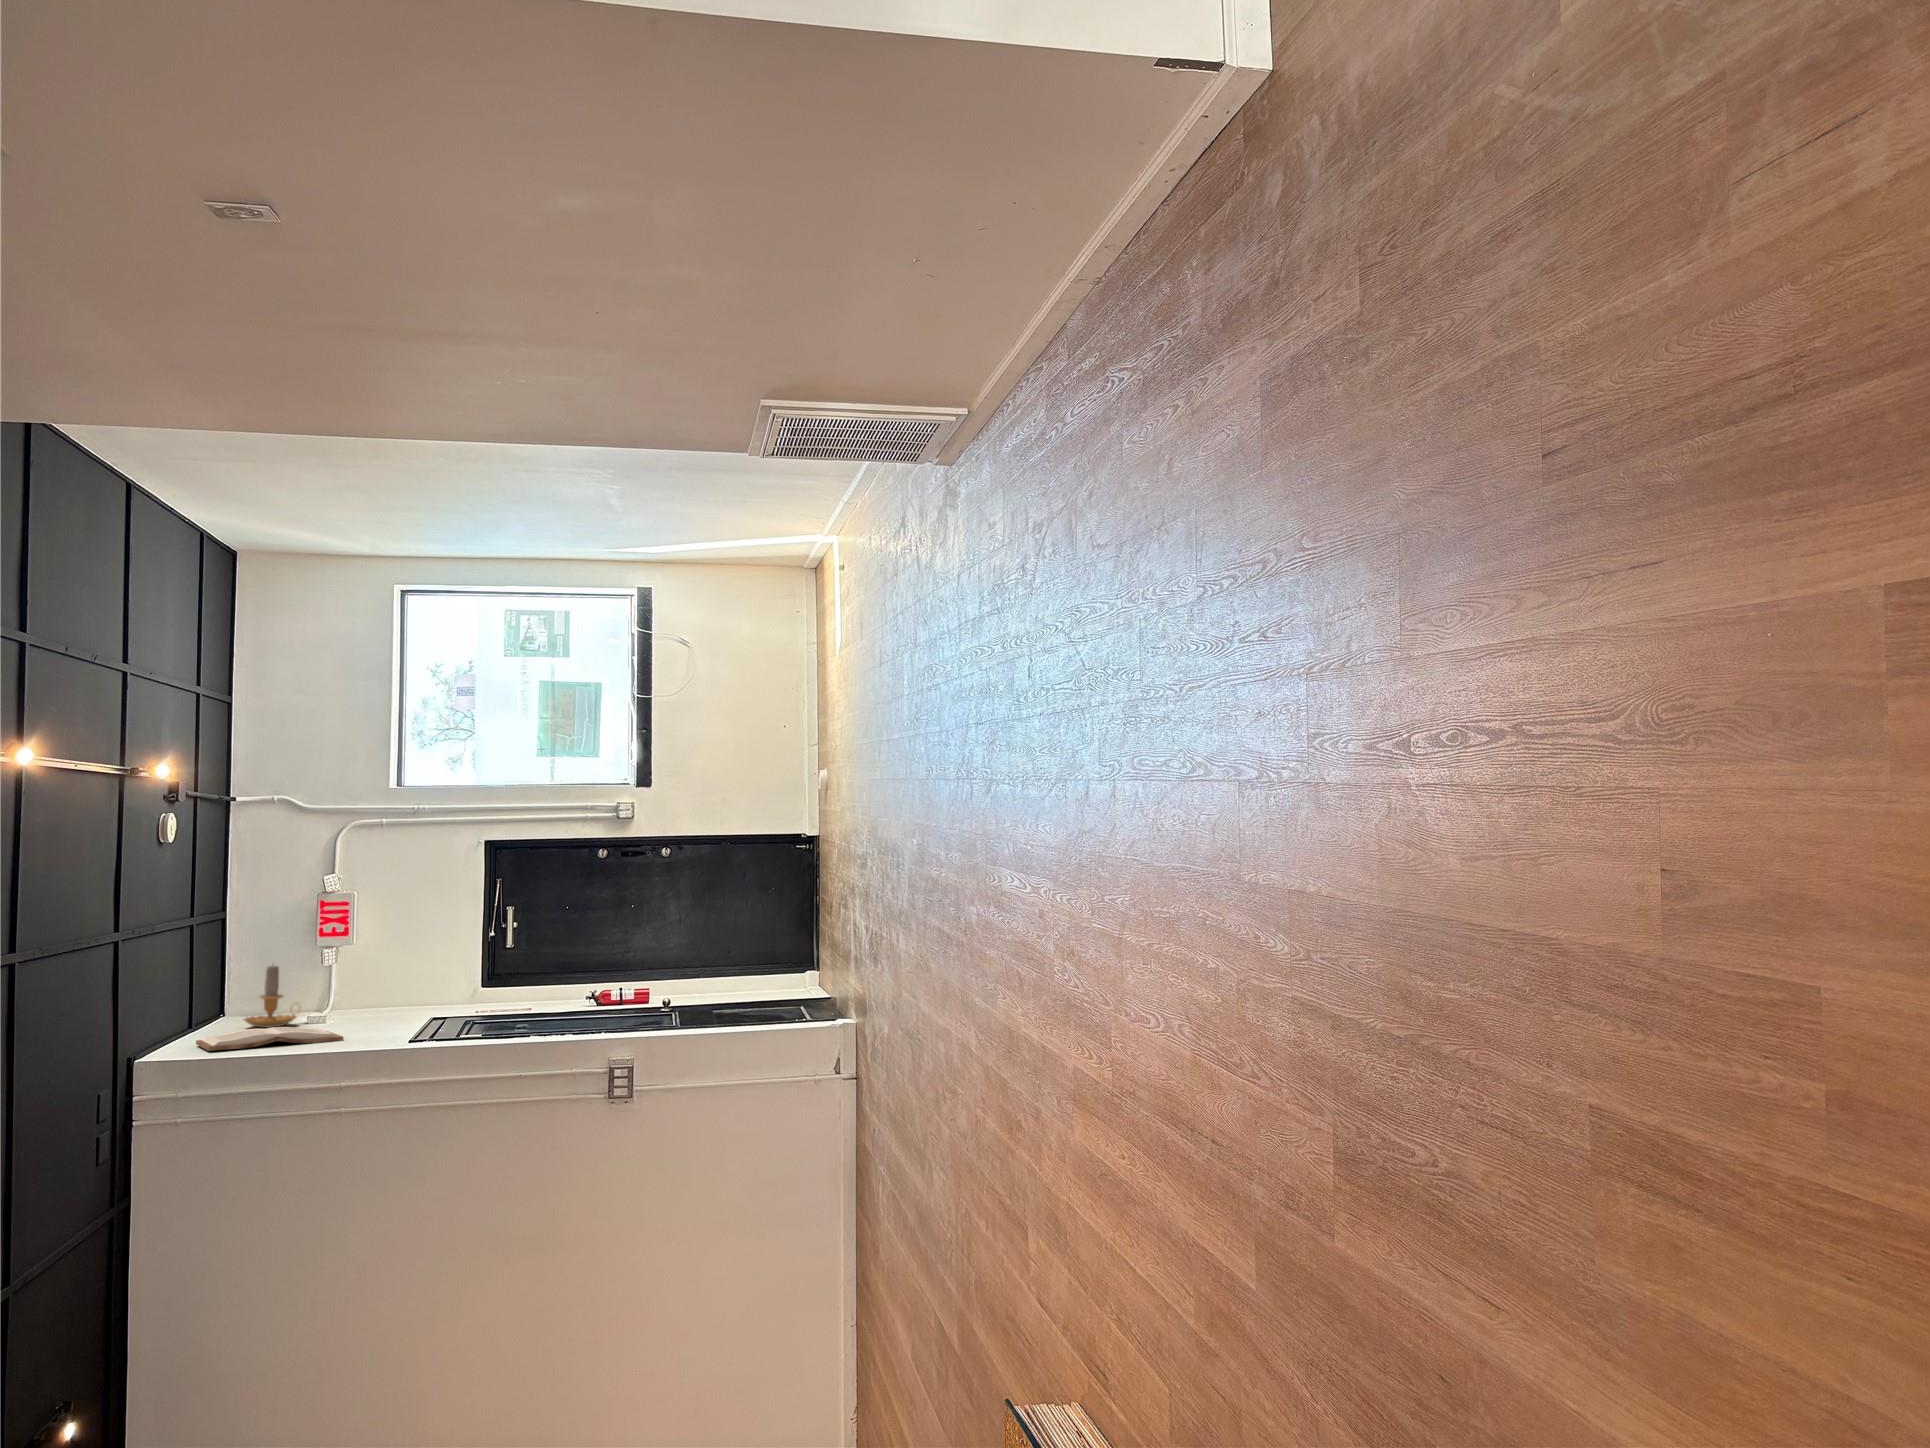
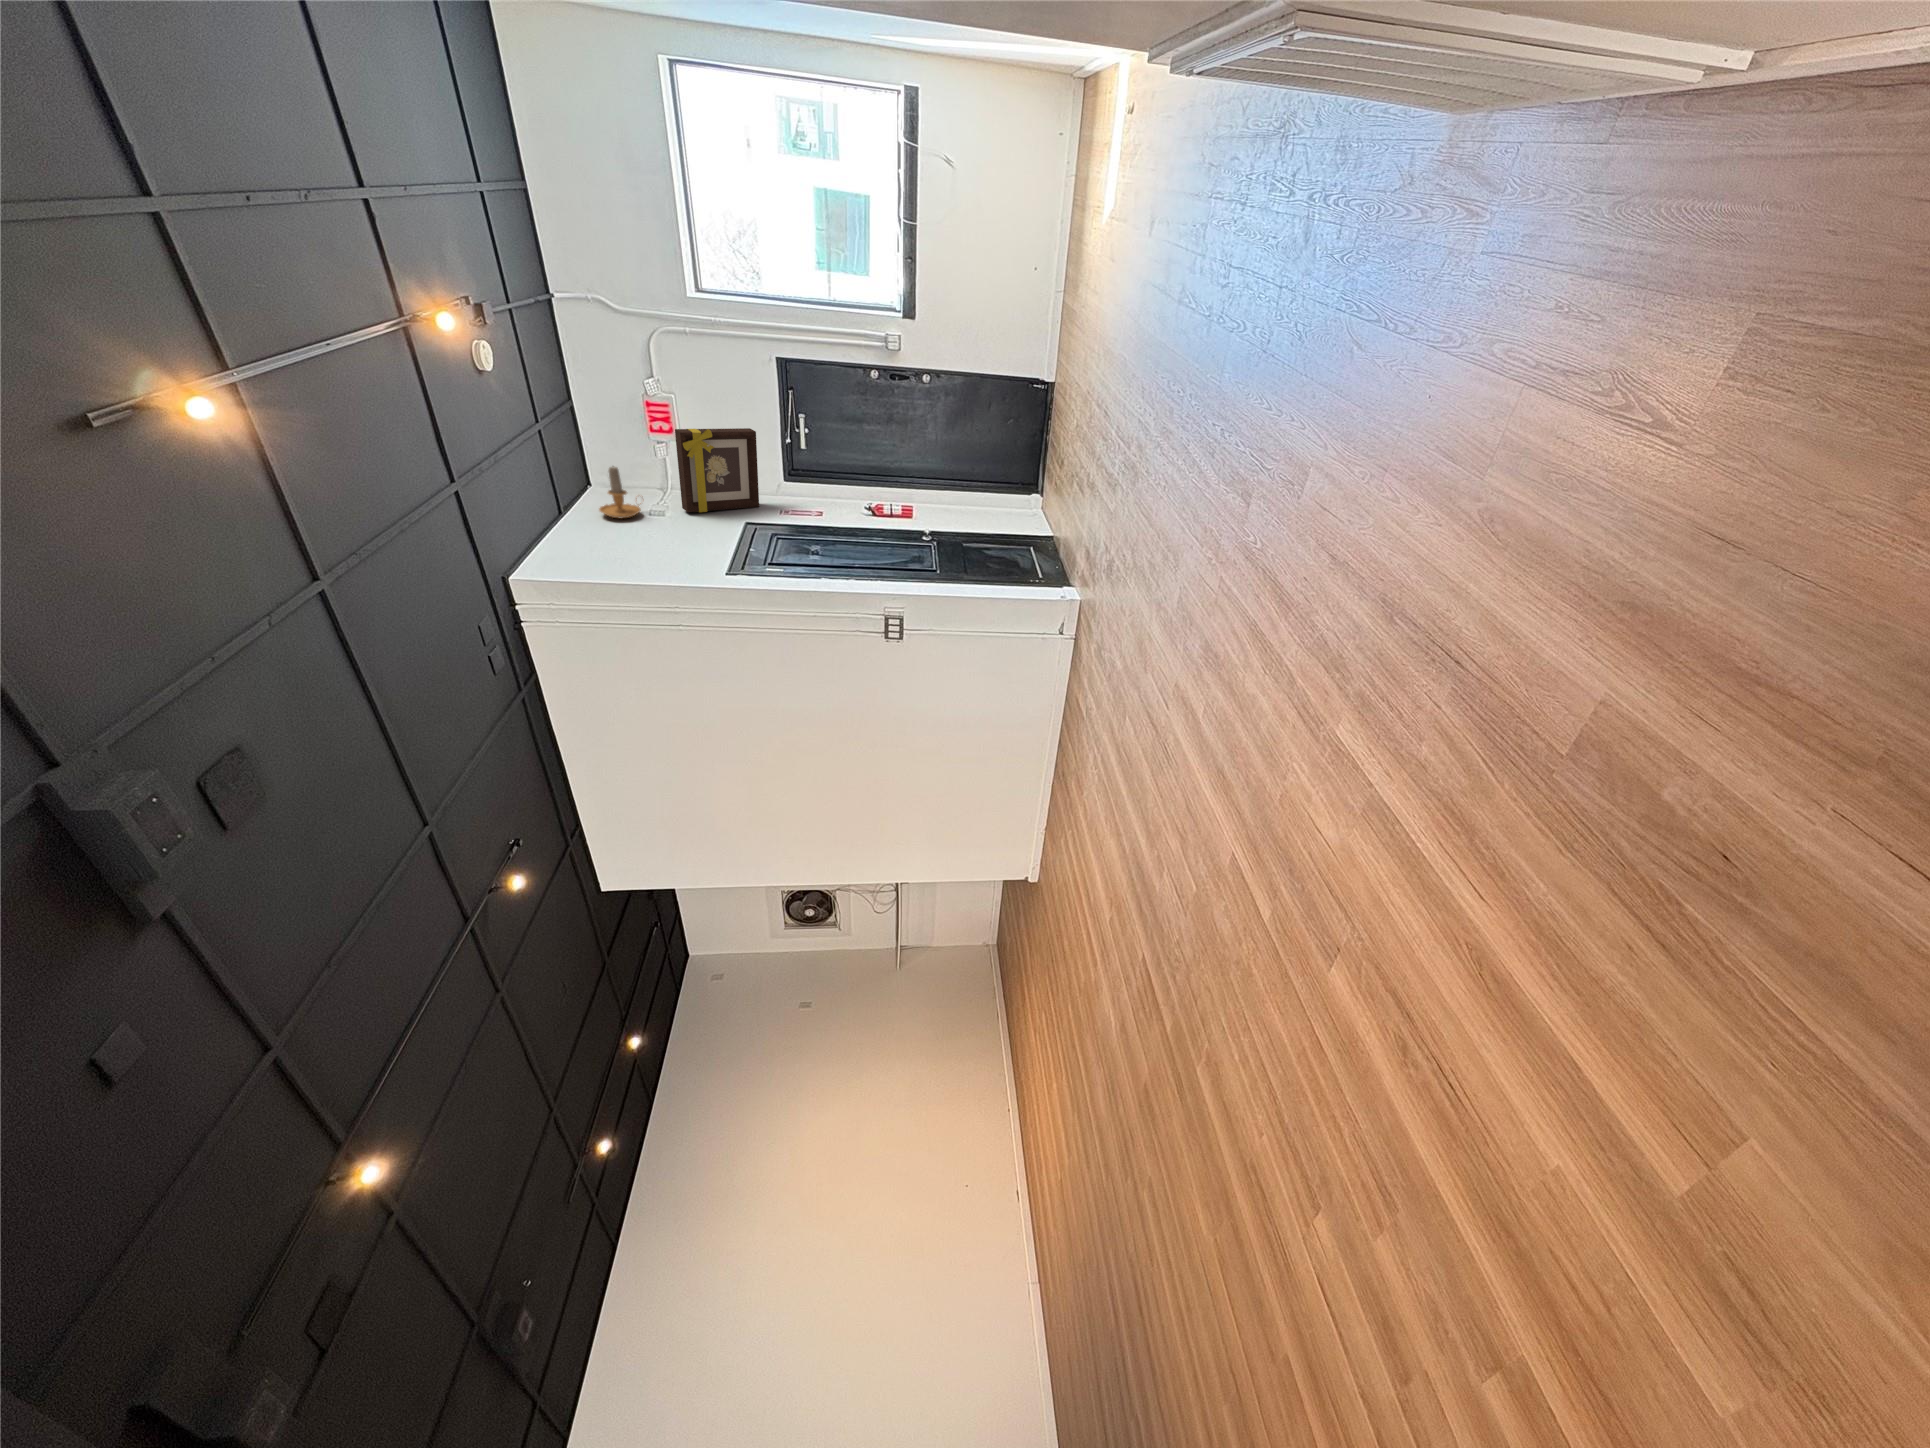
picture frame: none [349,915,454,1017] -> present [675,428,759,513]
book: present [196,1027,344,1051] -> none [558,536,674,566]

